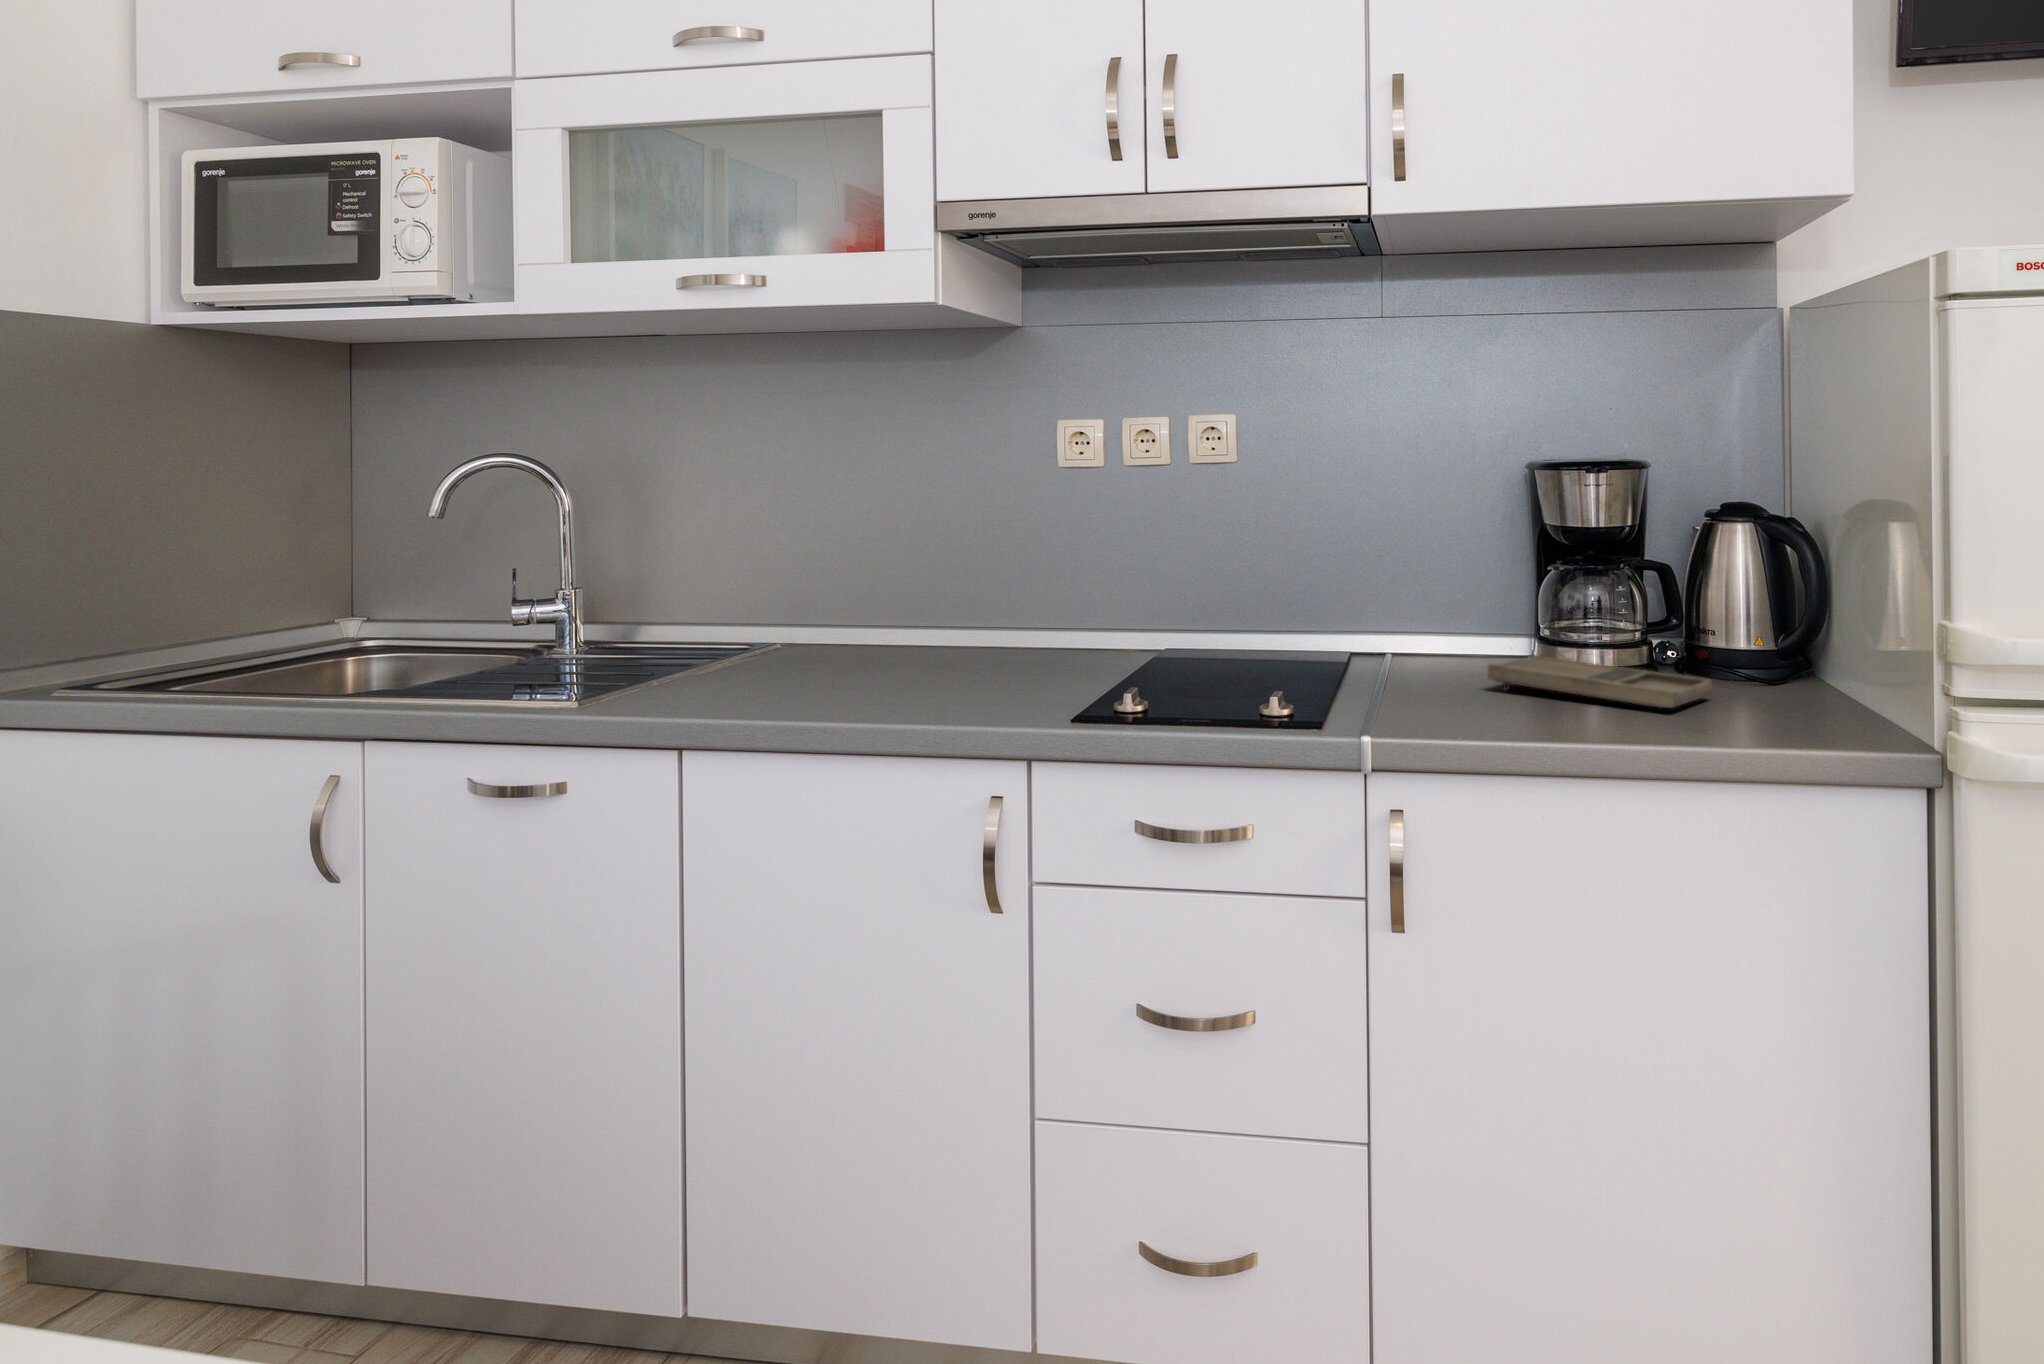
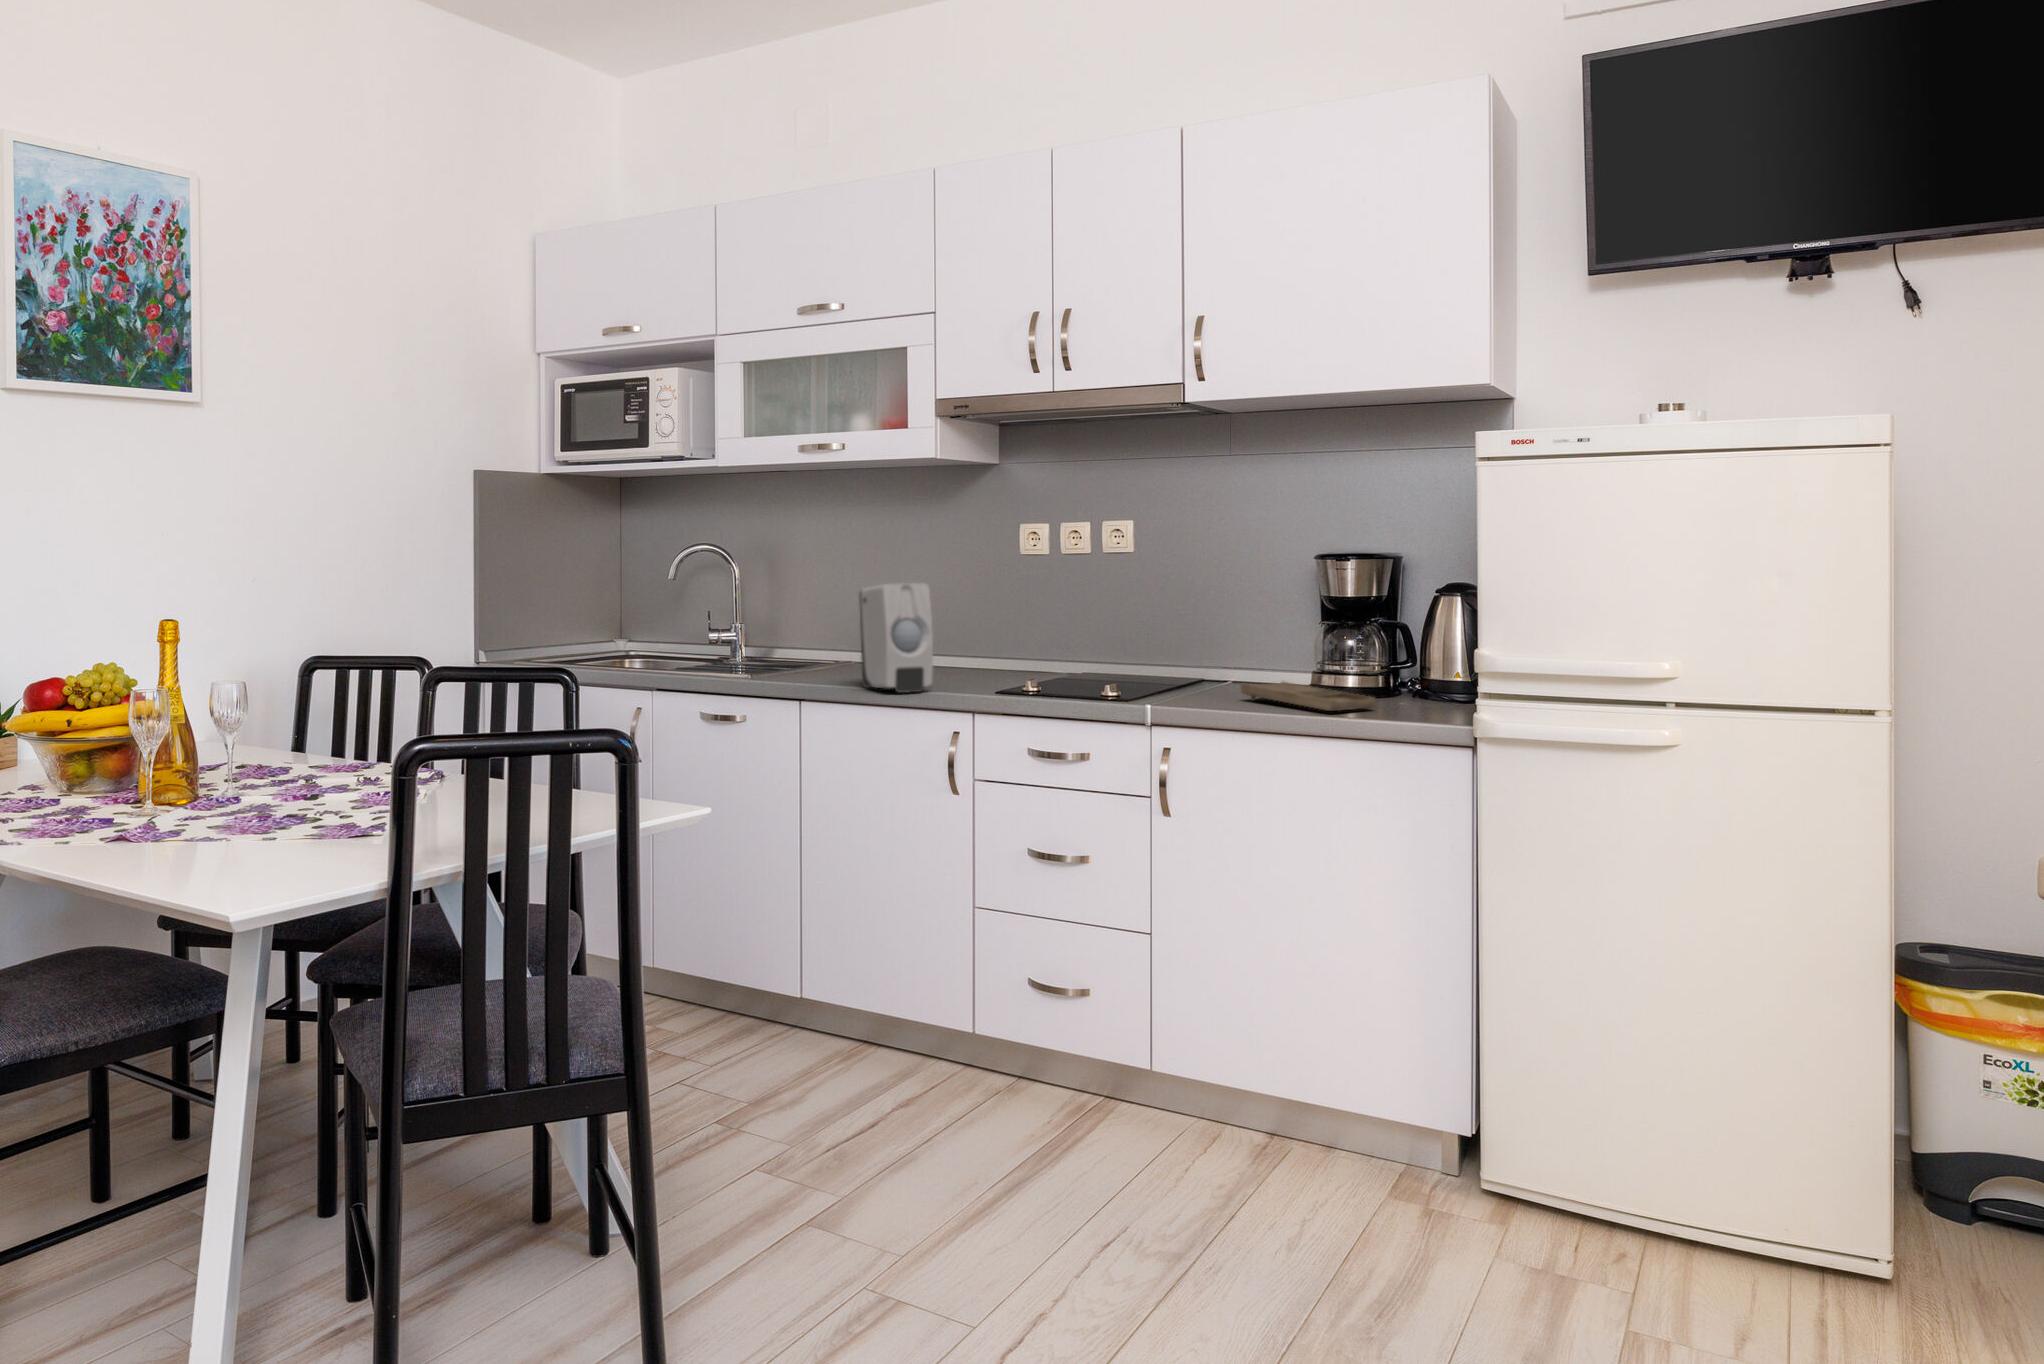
soap dispenser: none [825,515,972,711] -> present [859,583,933,693]

